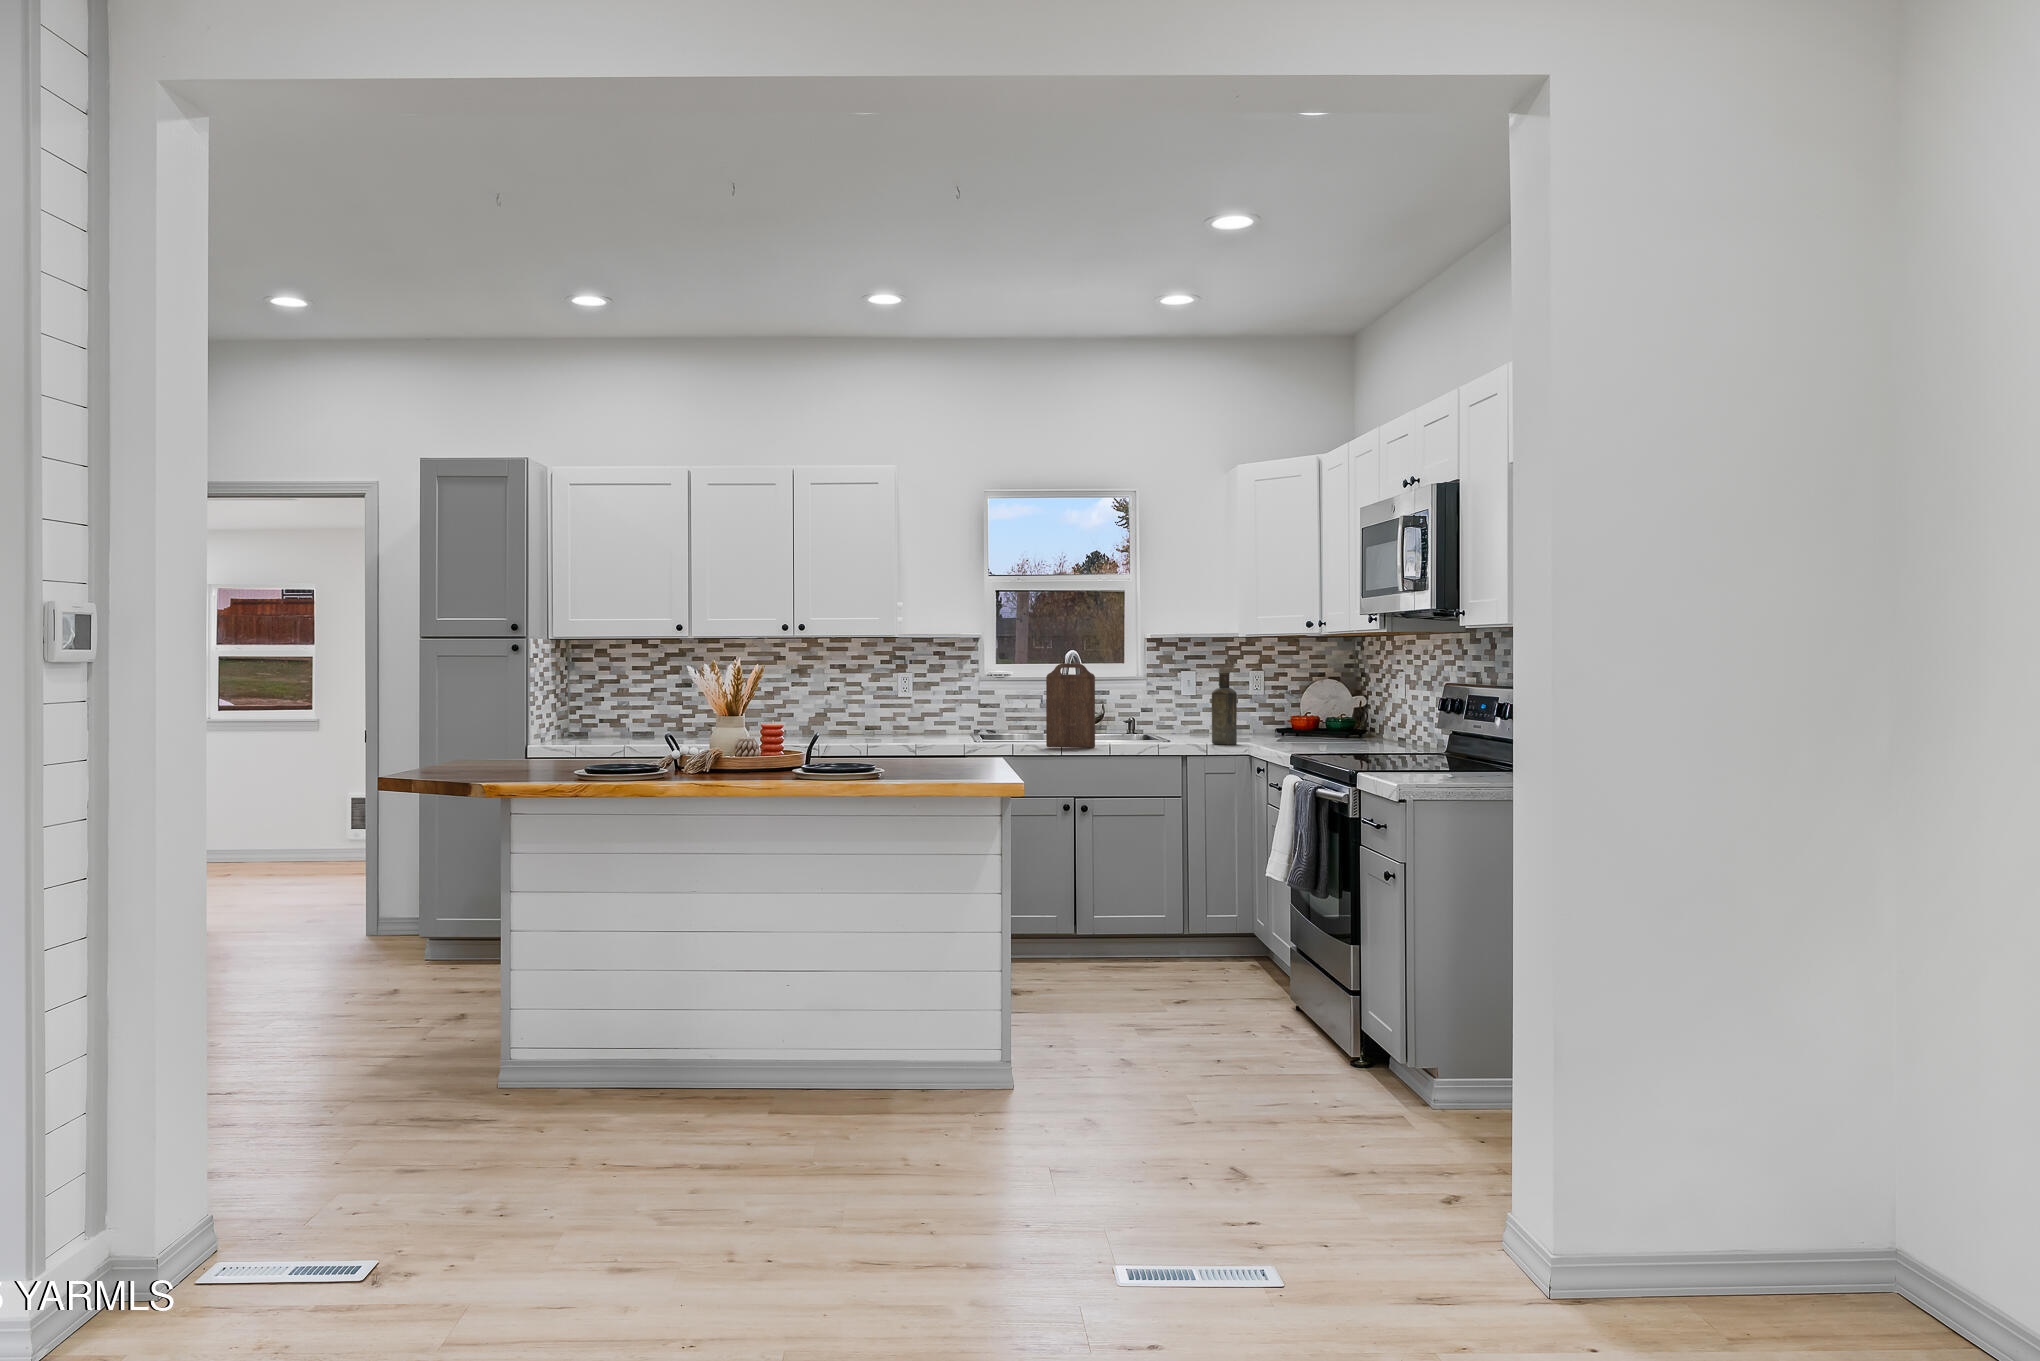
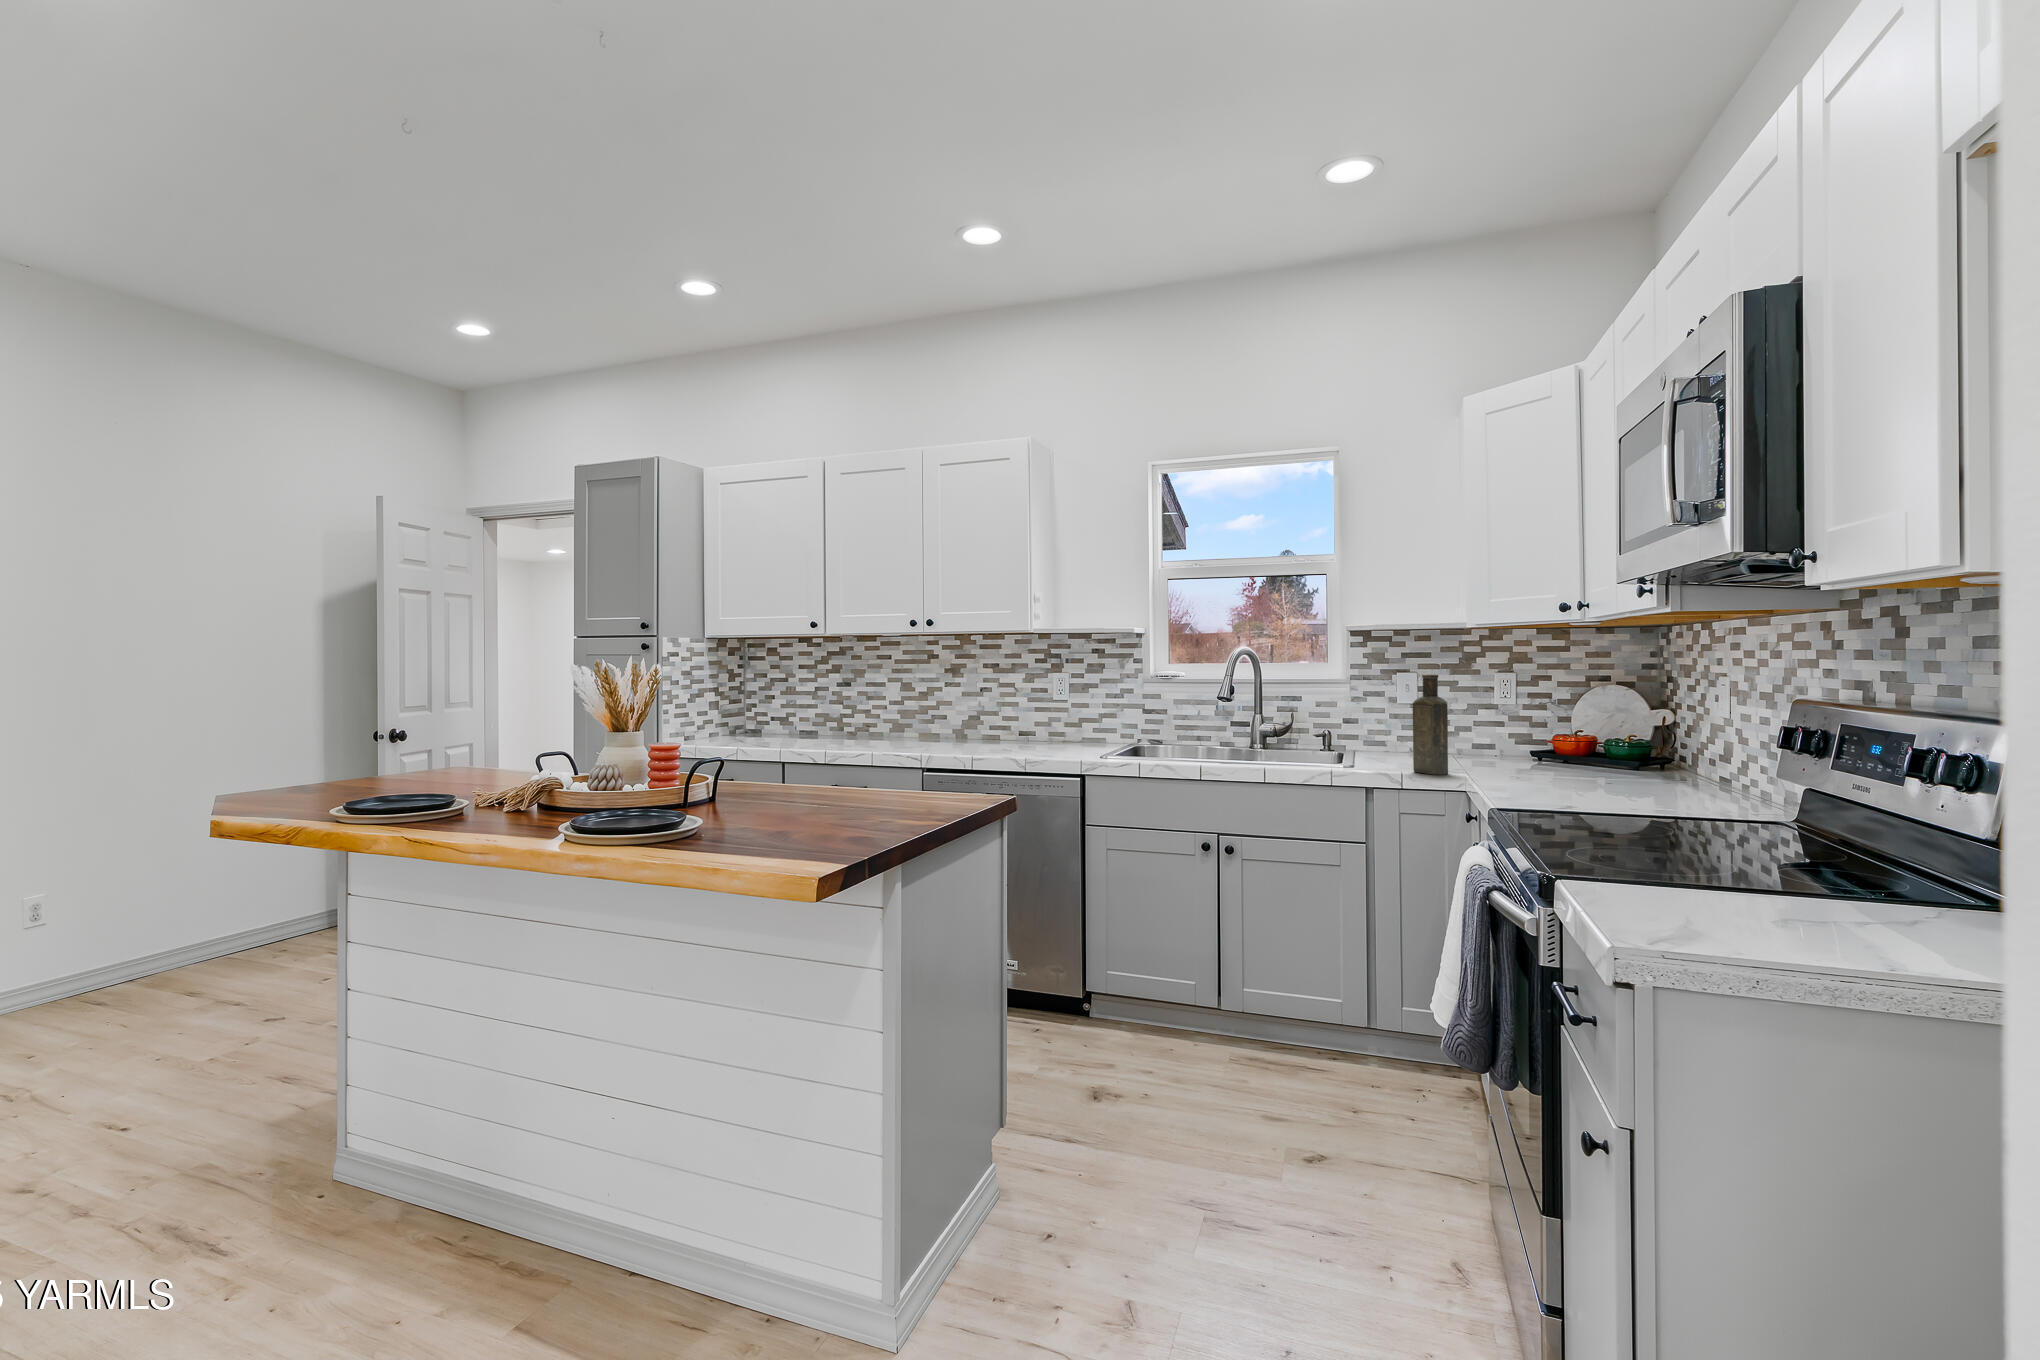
cutting board: present [1046,663,1095,748] -> none [1186,663,1247,771]

